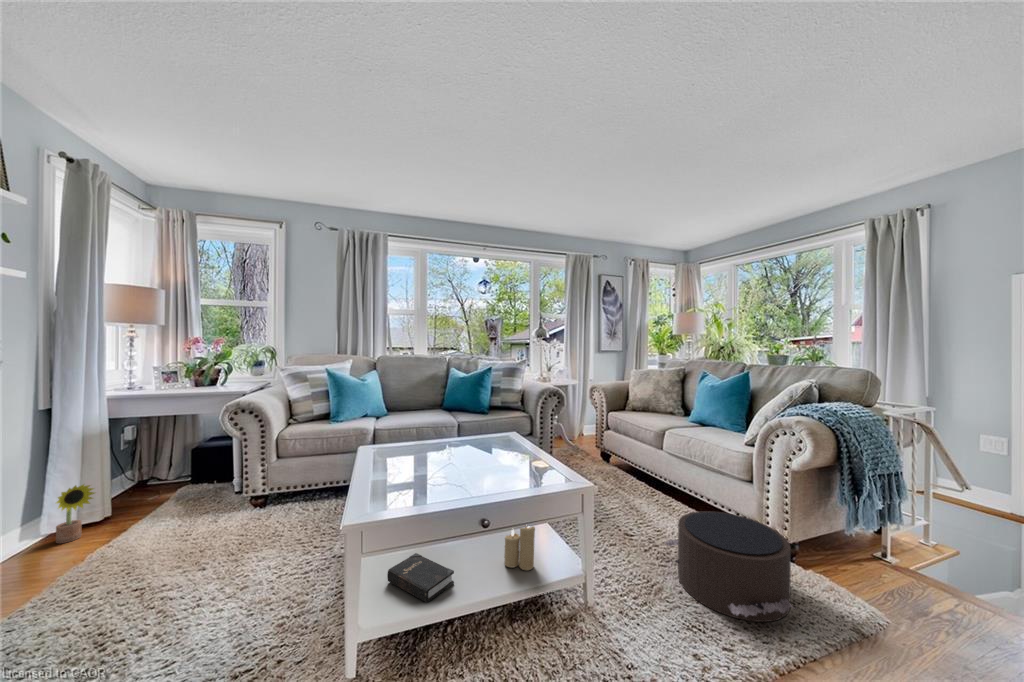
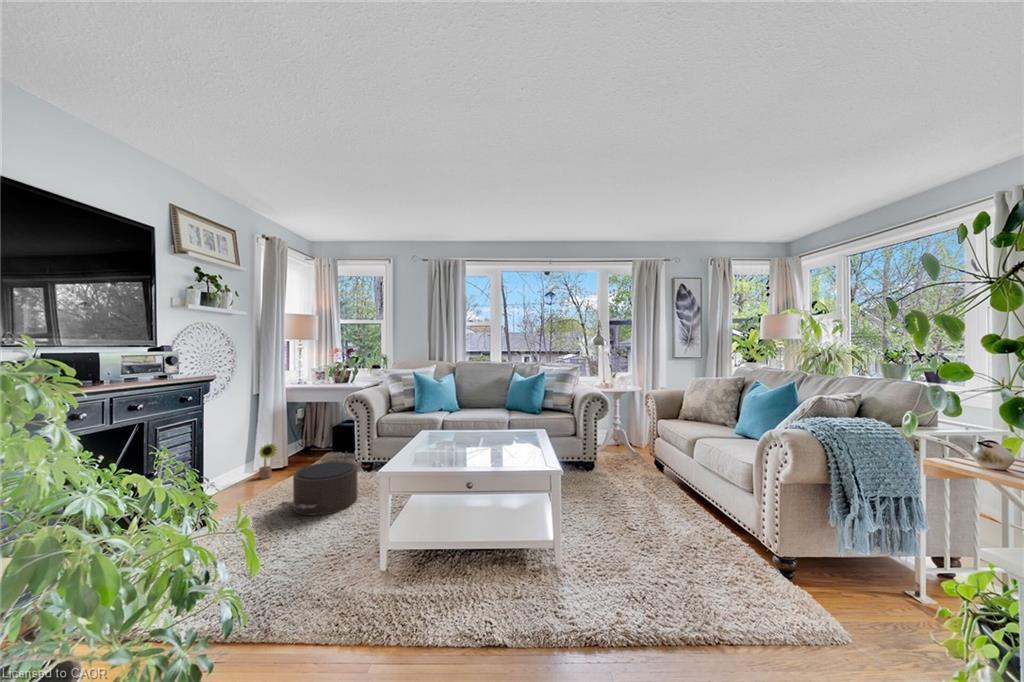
pouf: present [665,511,796,622] -> present [279,462,357,516]
candle: present [504,526,535,570] -> none [502,492,523,528]
hardback book: present [387,553,454,603] -> none [422,505,462,534]

